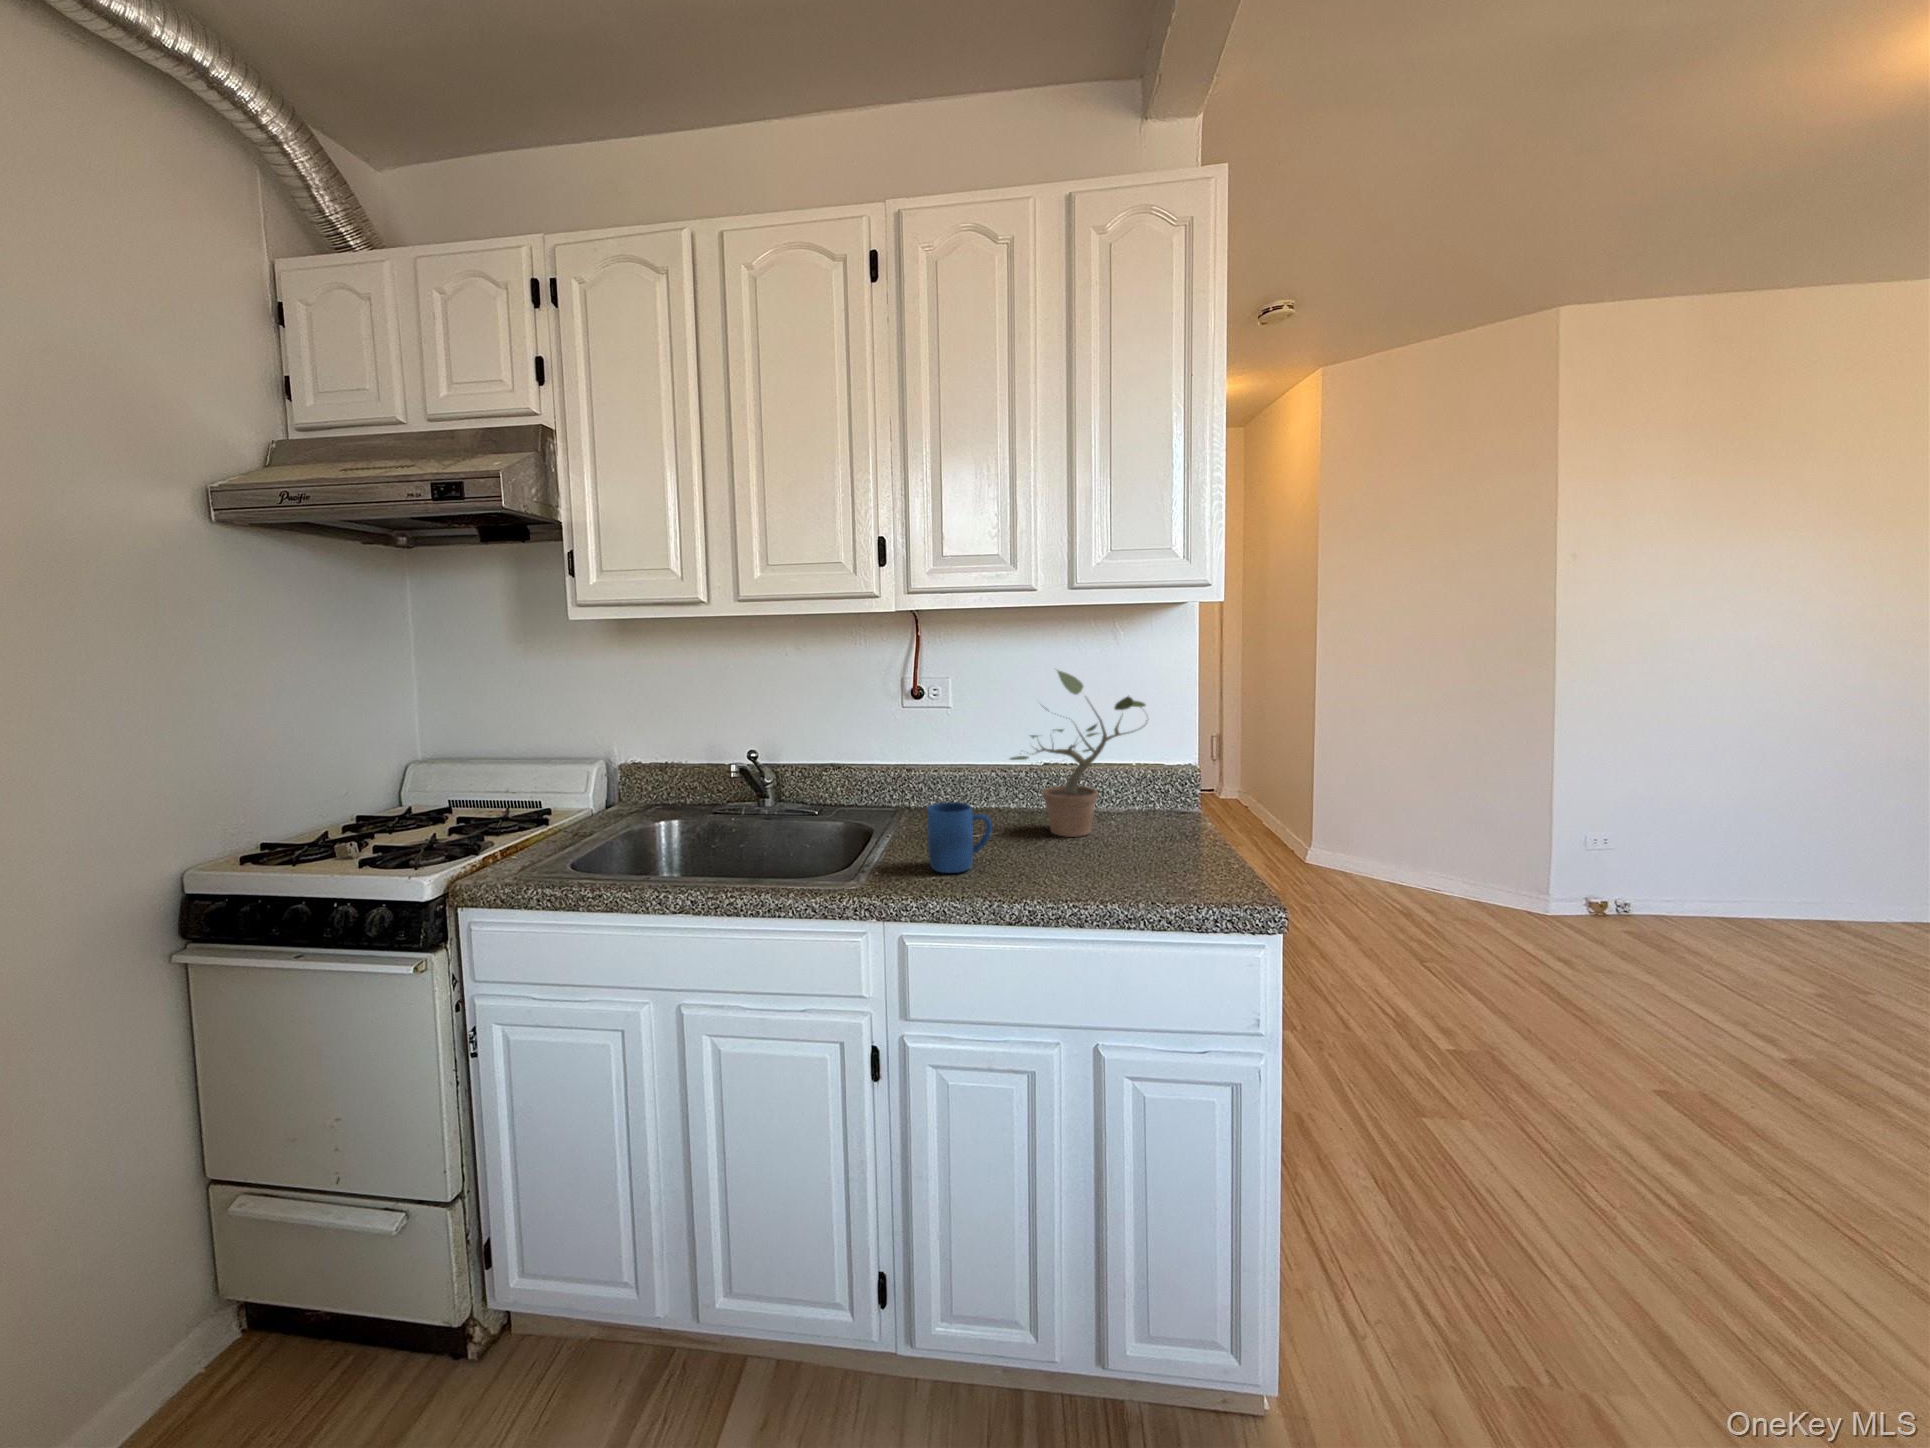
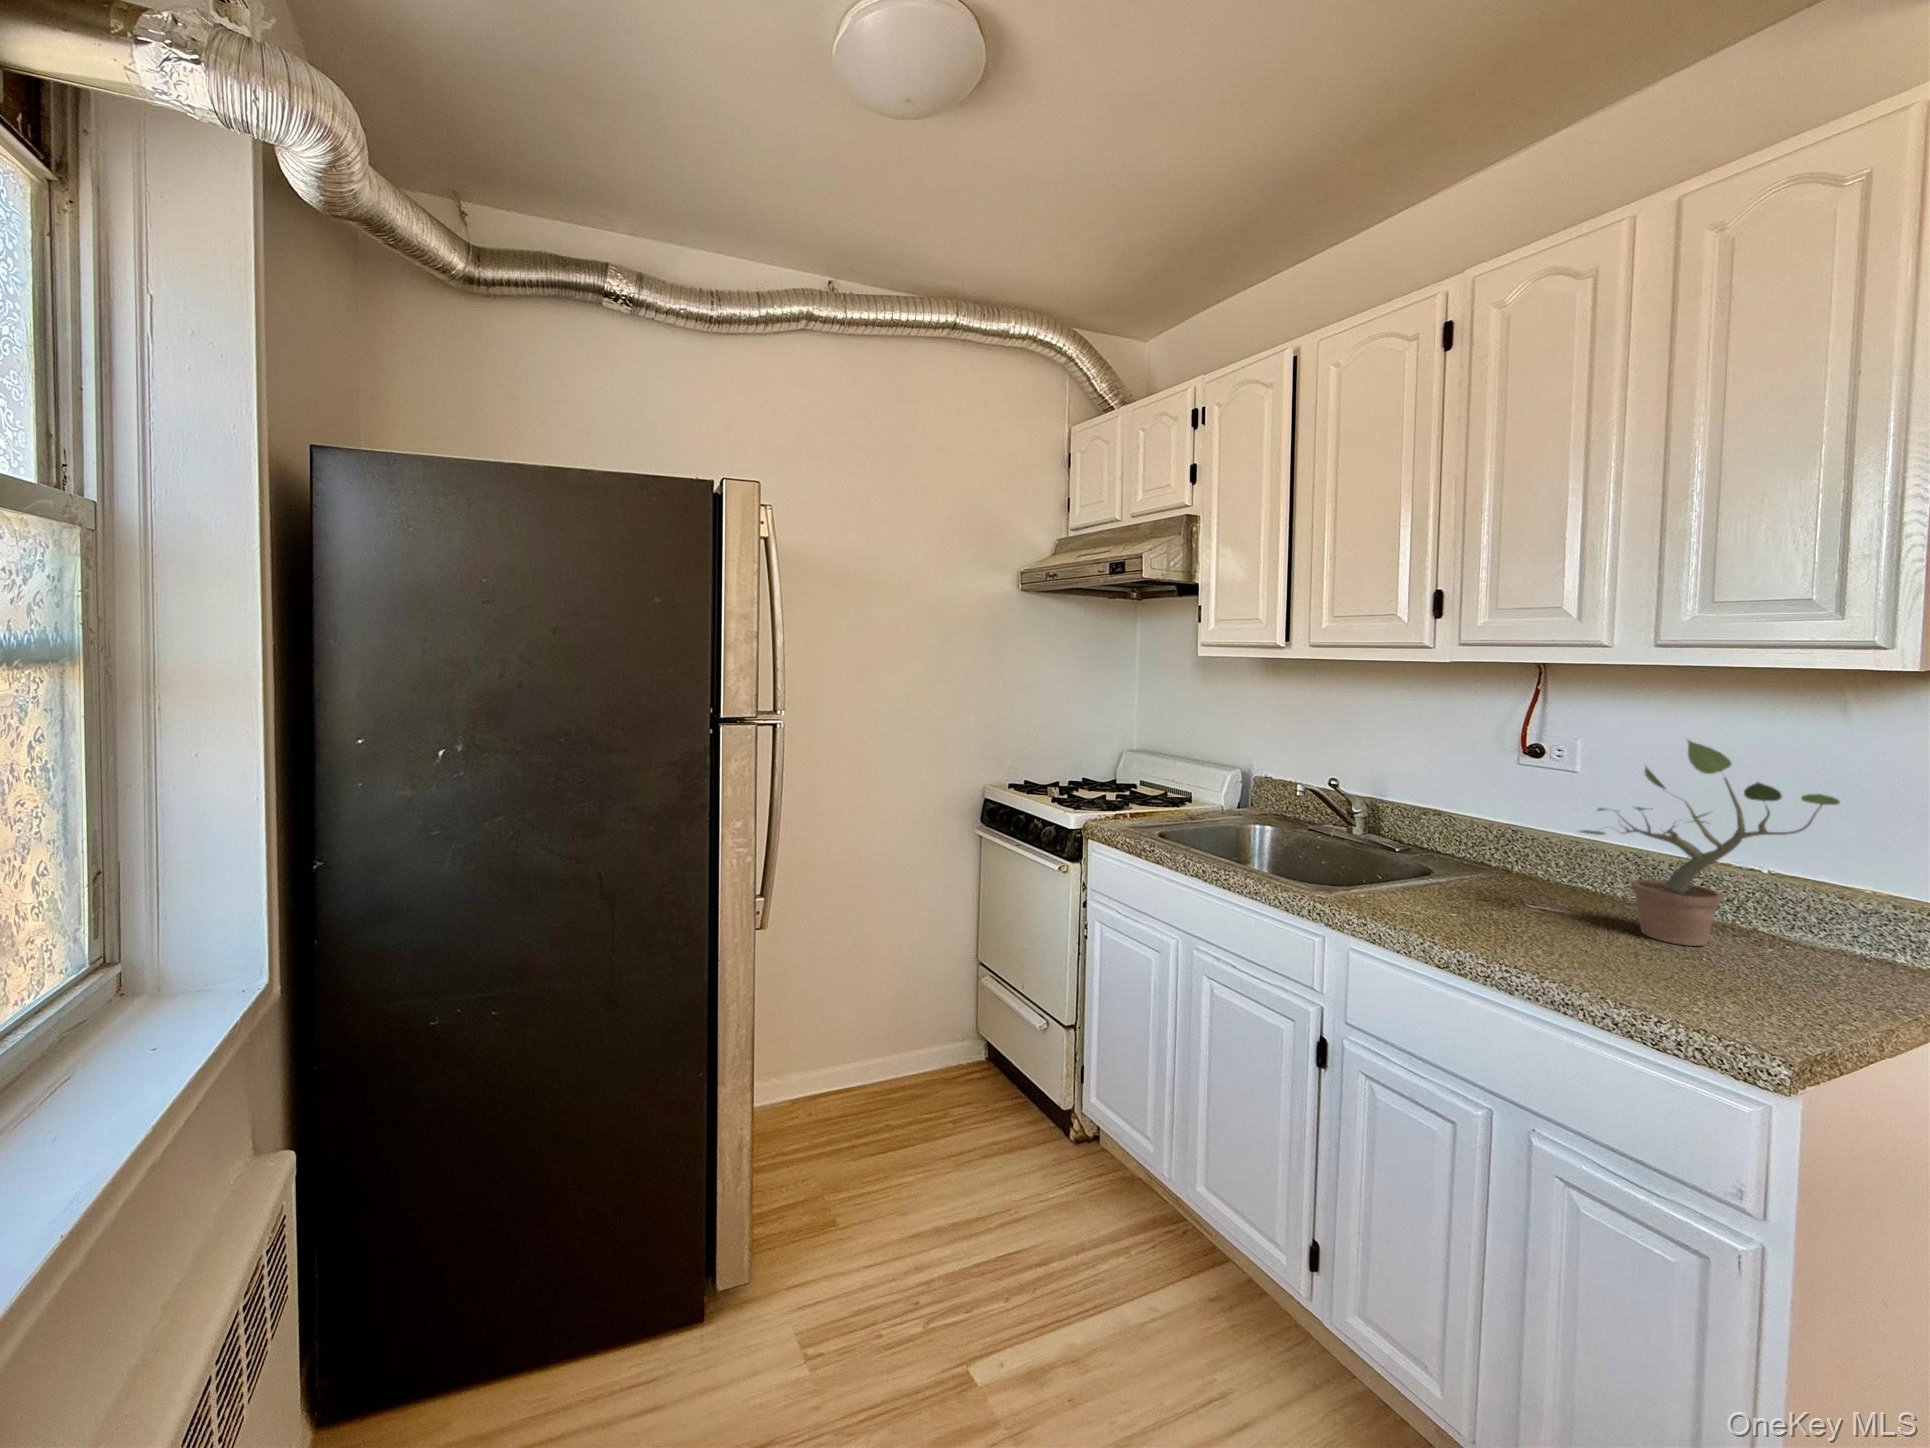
mug: present [927,802,992,873] -> none [1414,848,1488,919]

